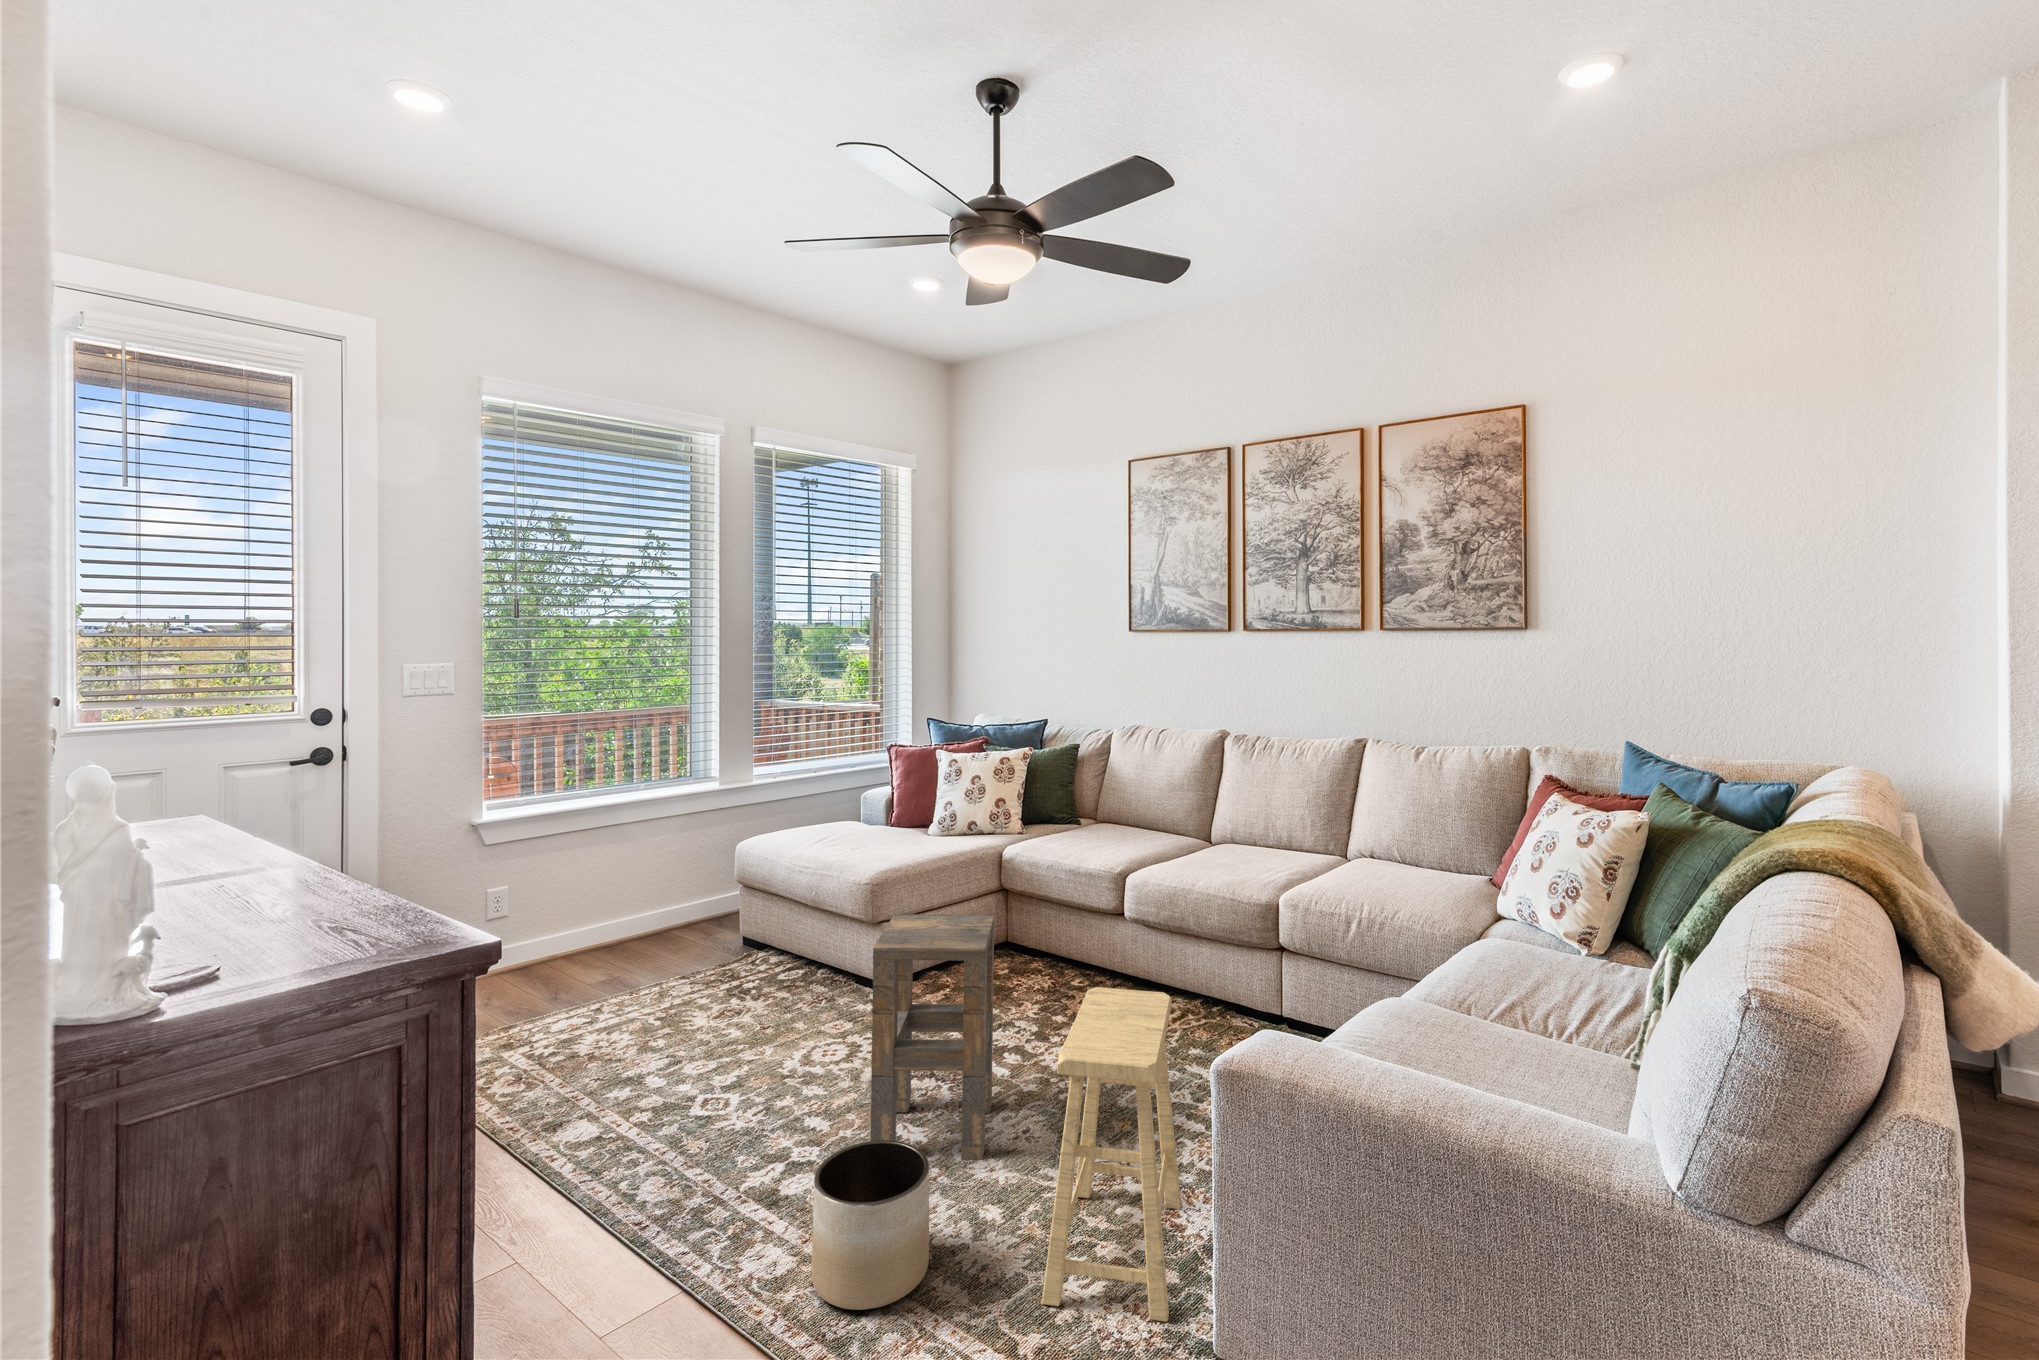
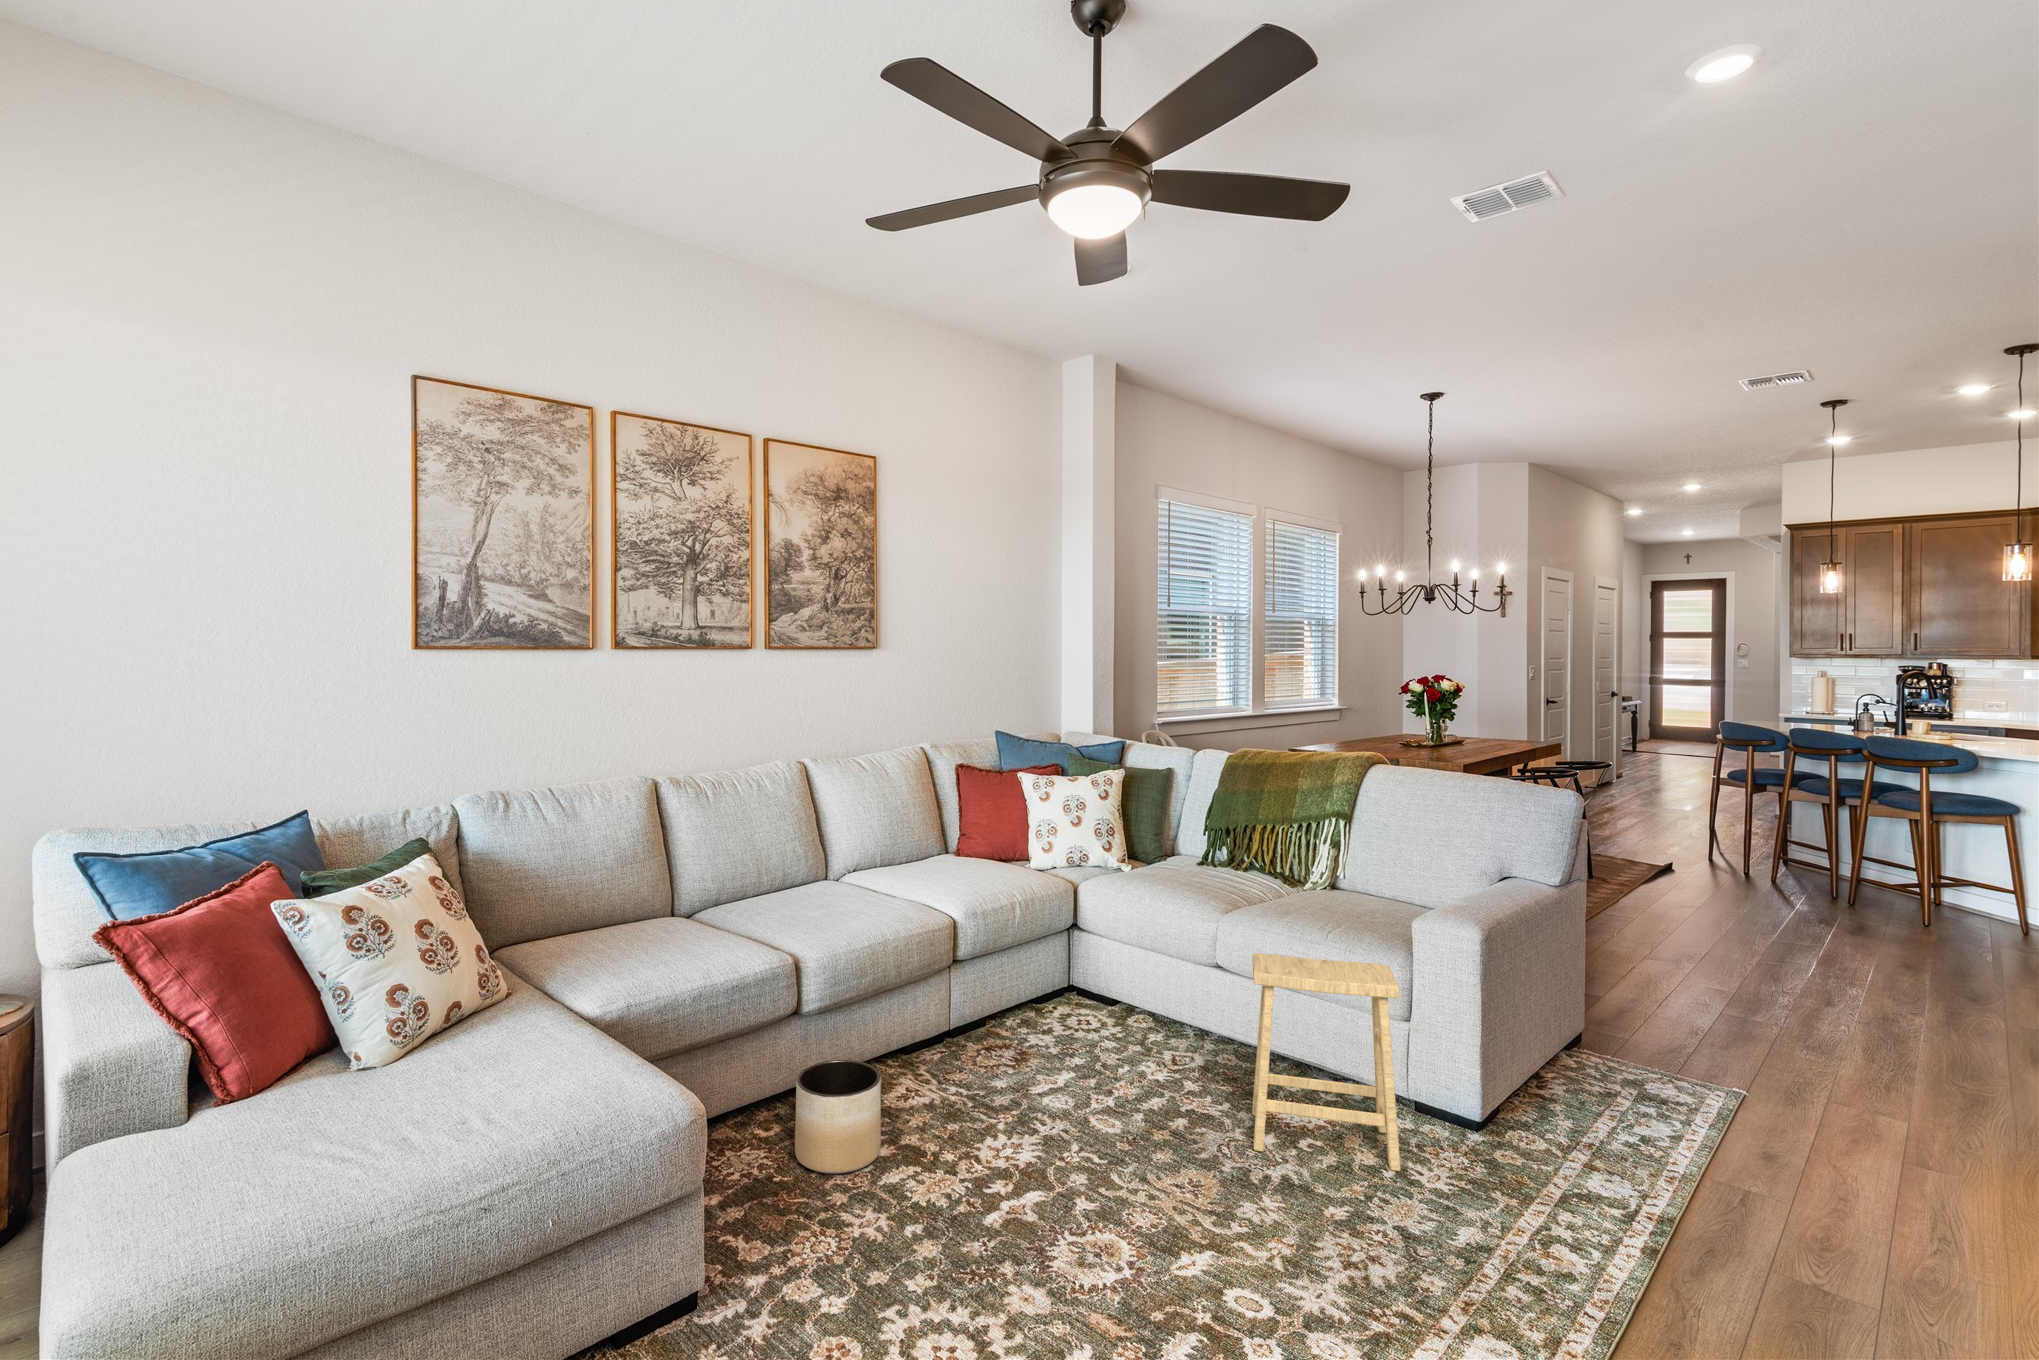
side table: present [871,914,994,1160] -> none [1107,985,1242,1268]
planter: present [812,1140,929,1310] -> present [795,1060,881,1174]

